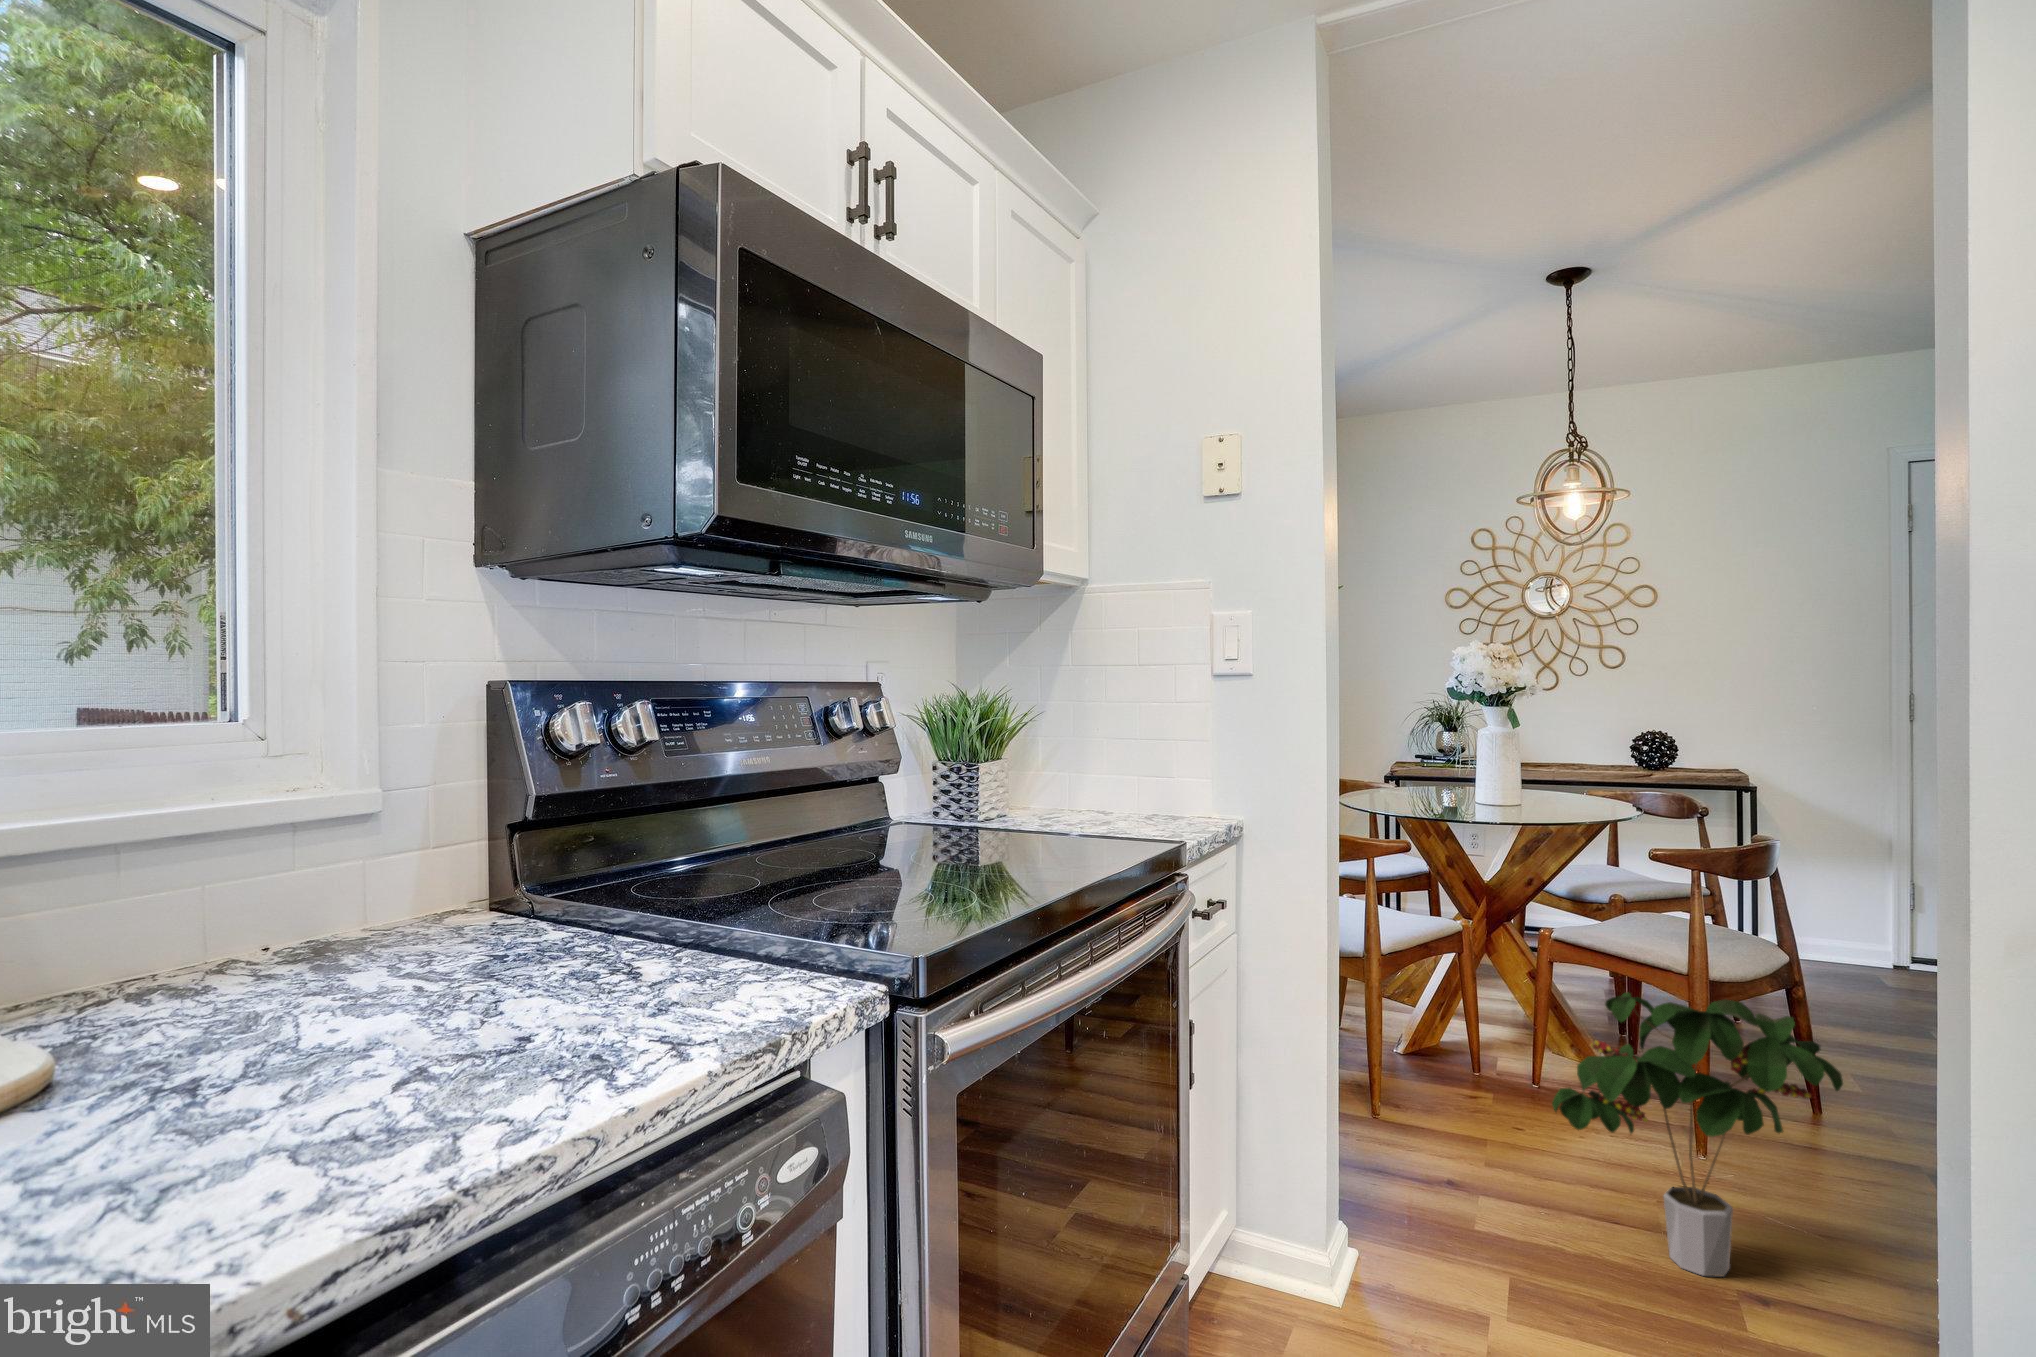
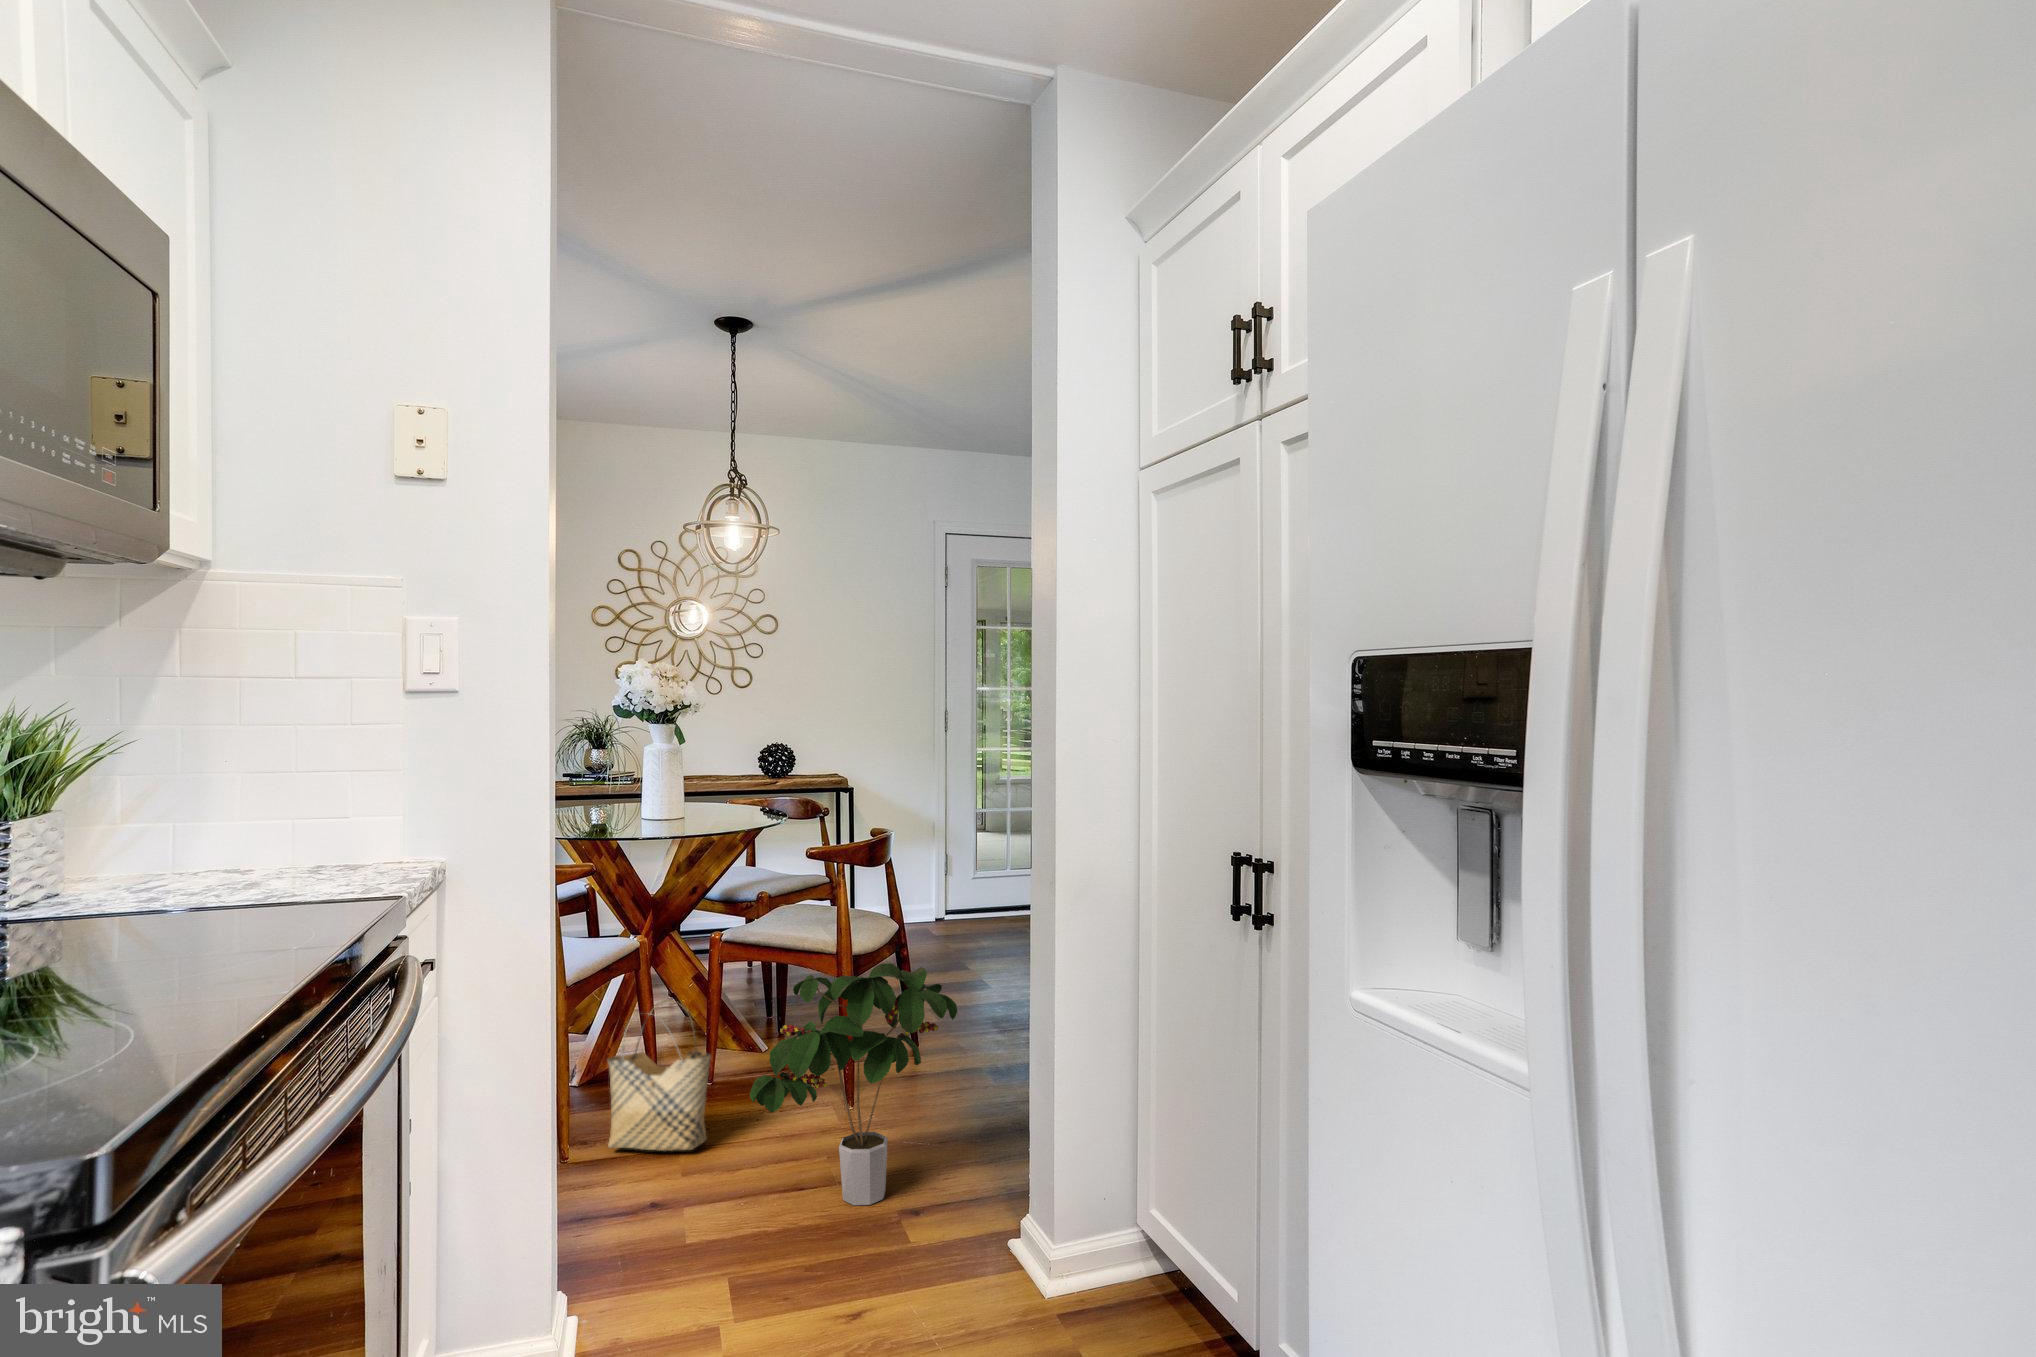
woven basket: none [1421,984,1527,1141] -> present [607,1000,711,1151]

